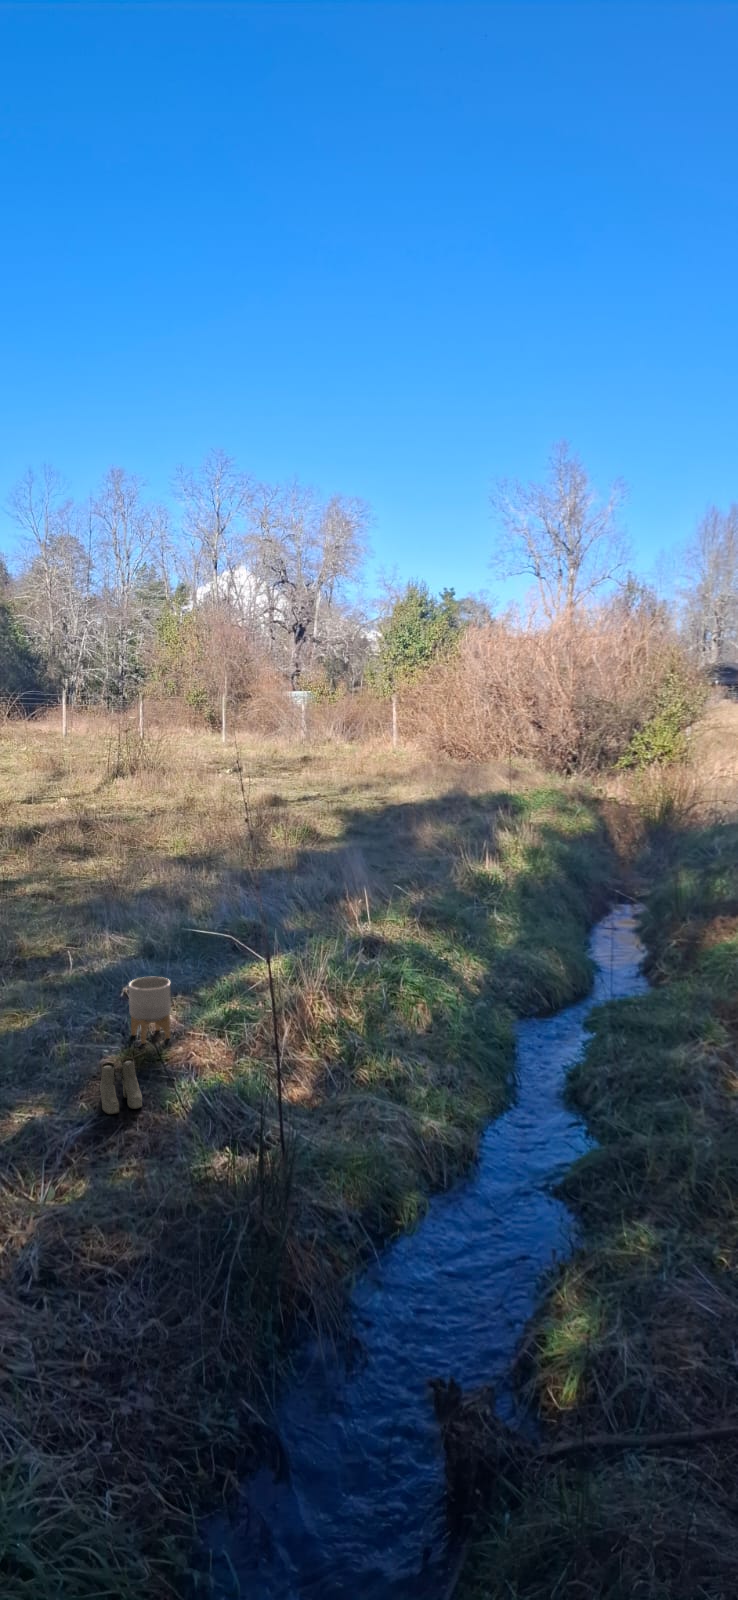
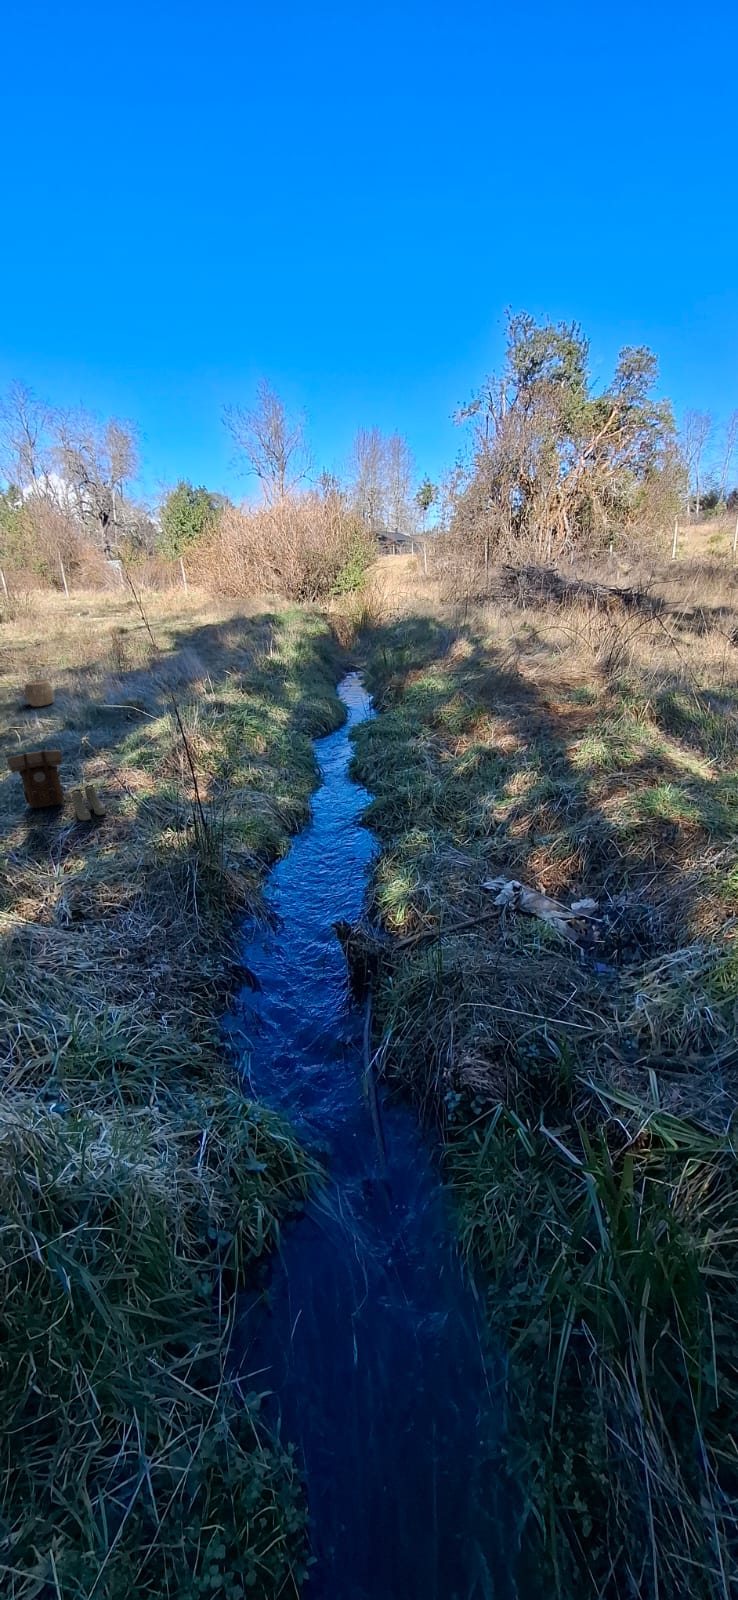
woven basket: none [104,875,144,913] -> present [25,679,54,706]
planter: present [129,977,171,1044] -> none [72,735,108,779]
backpack: none [29,996,104,1081] -> present [7,750,64,808]

